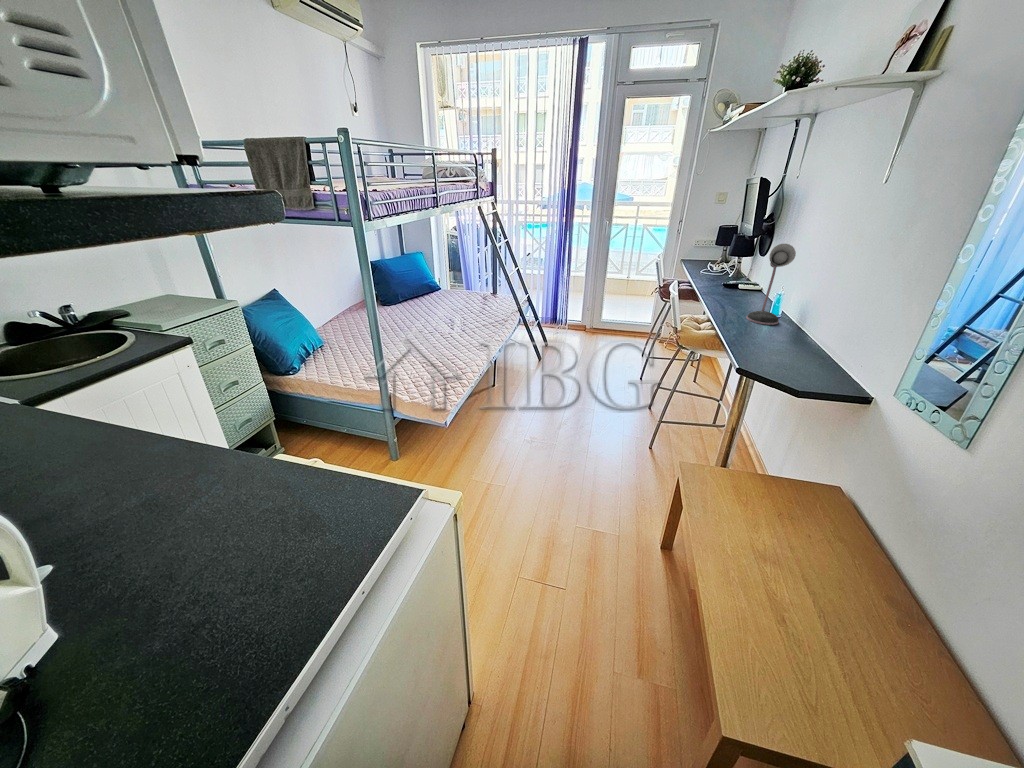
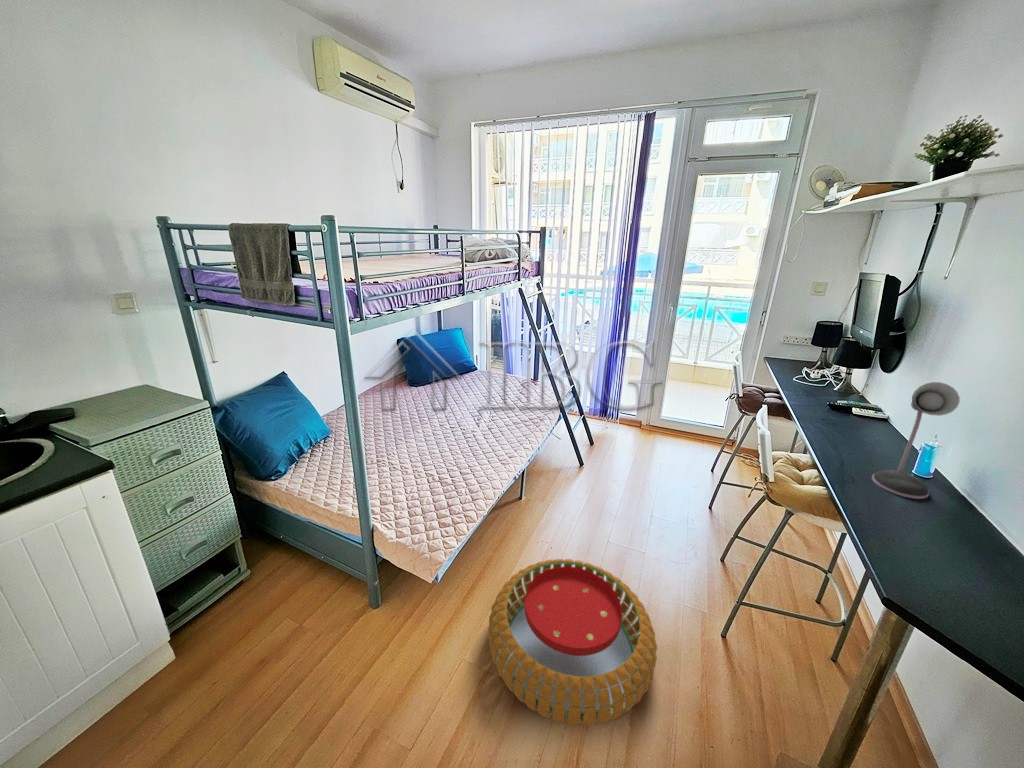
pouf: none [493,409,612,497] -> present [488,559,657,726]

